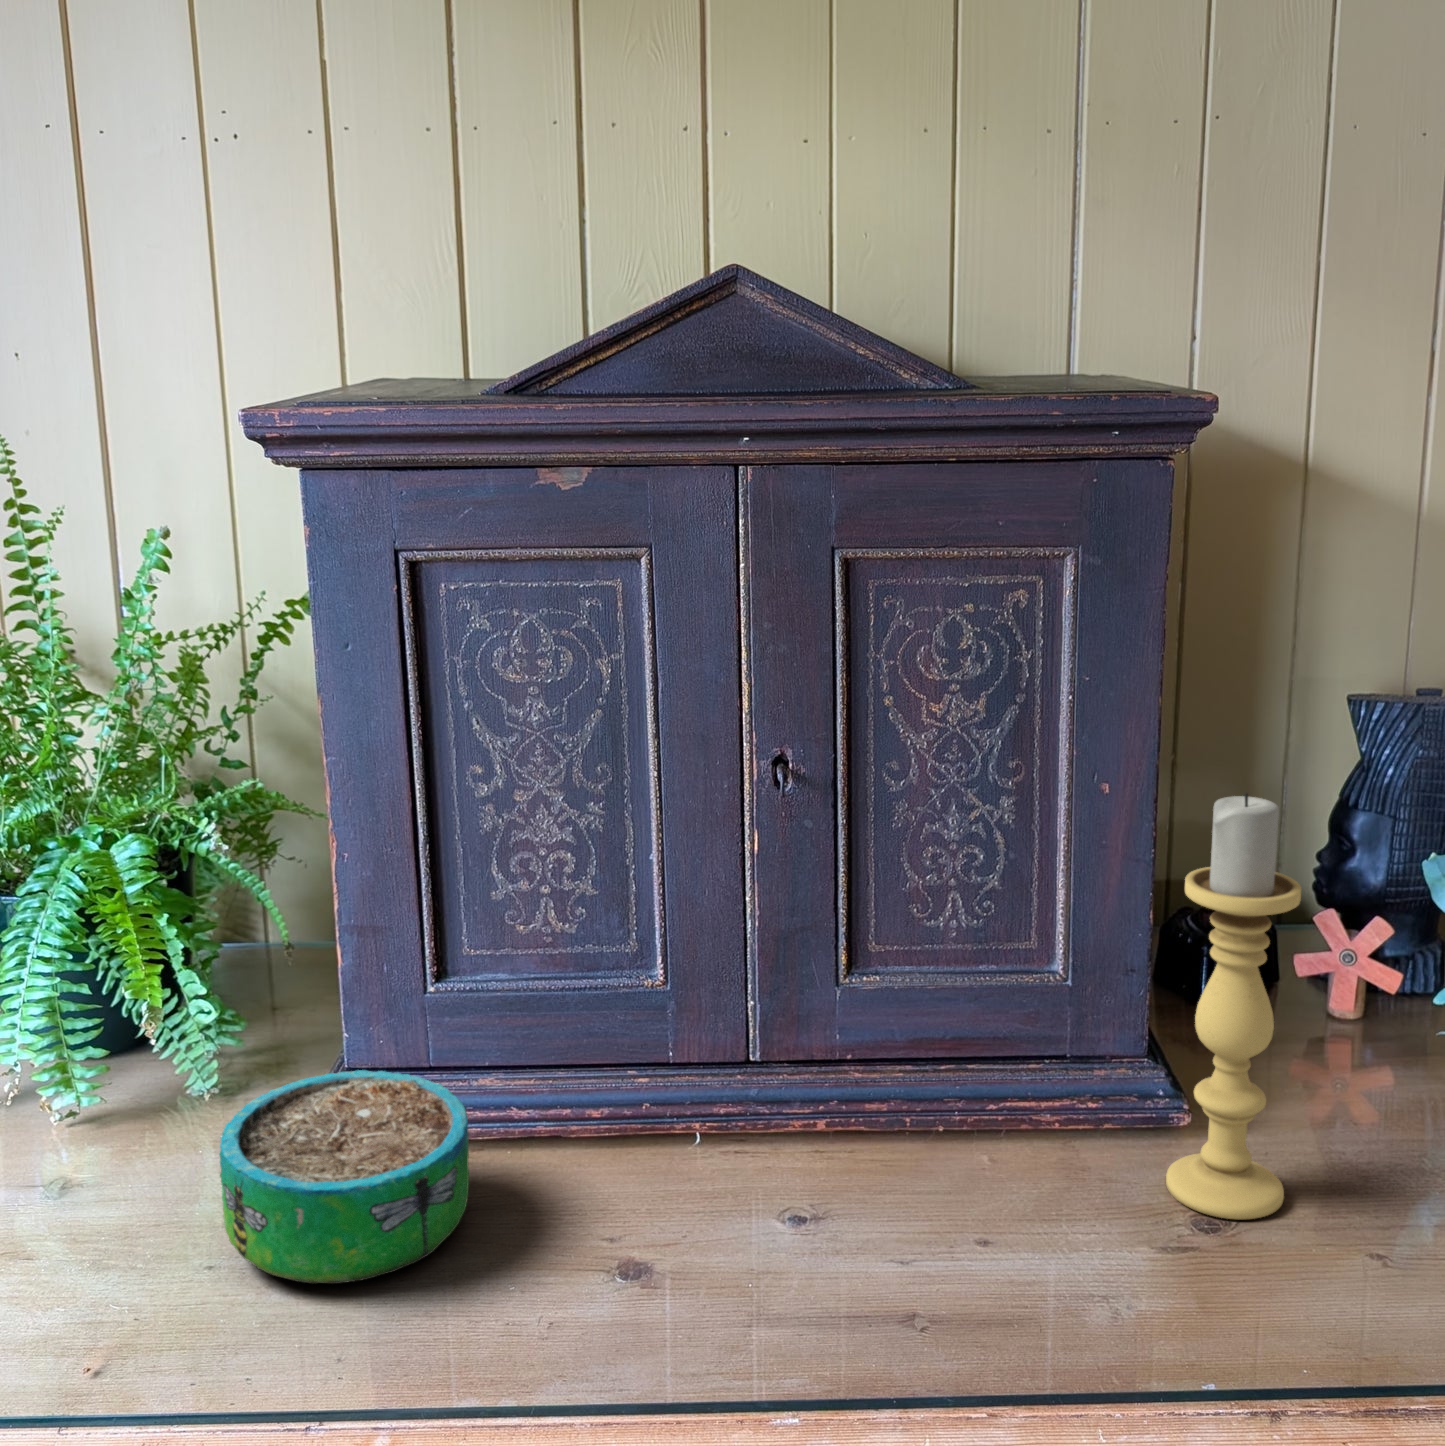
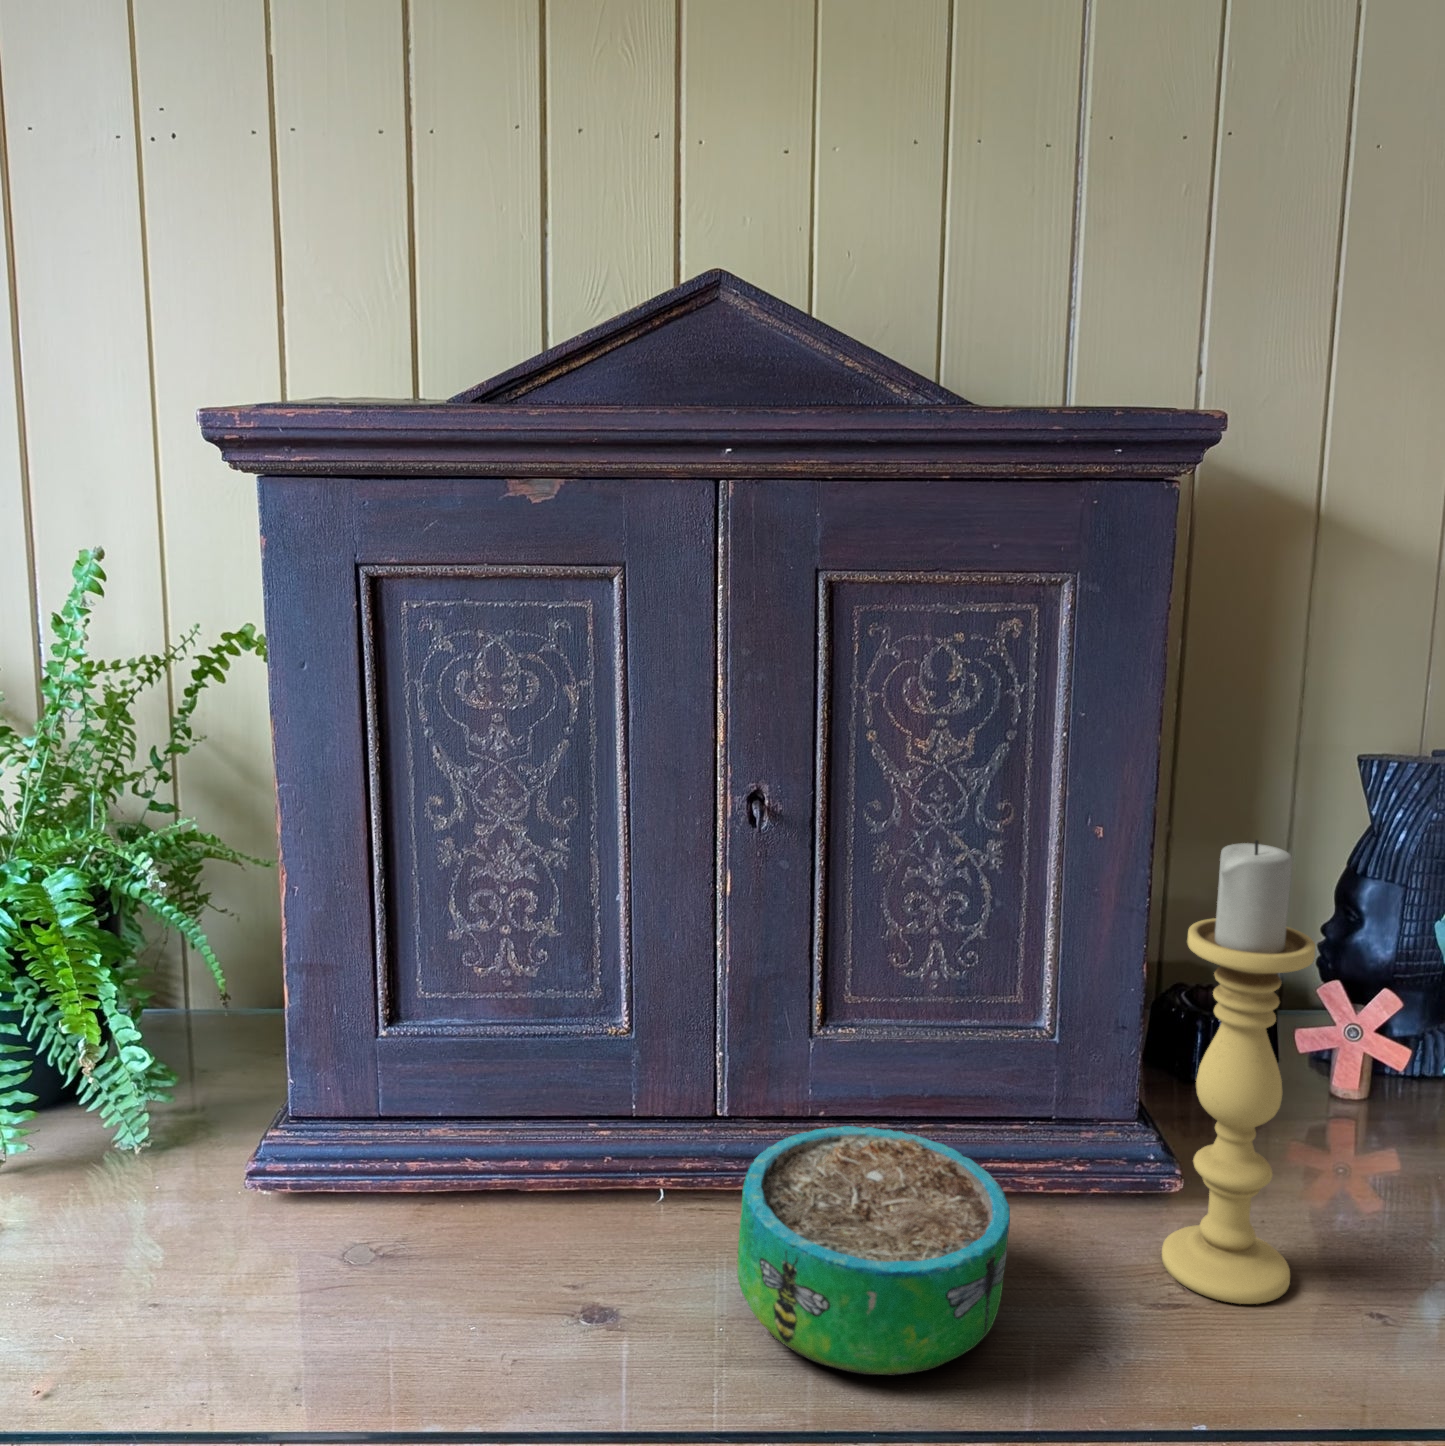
decorative bowl: present [219,1070,469,1284] -> present [737,1126,1010,1376]

